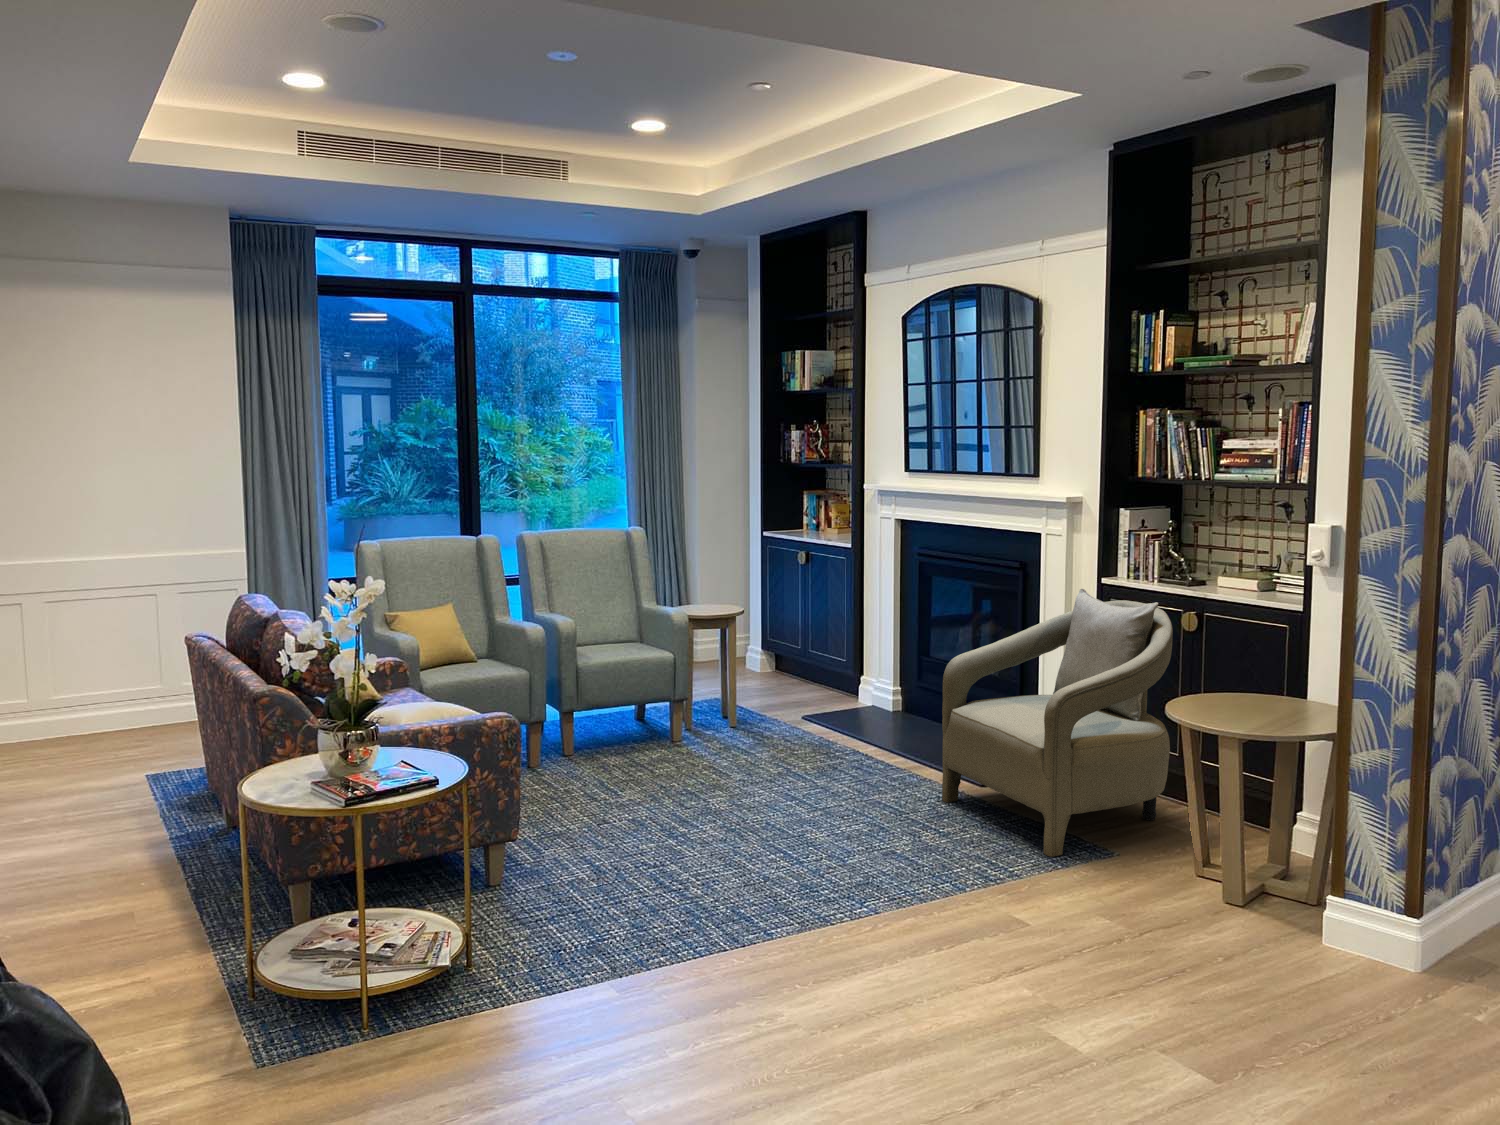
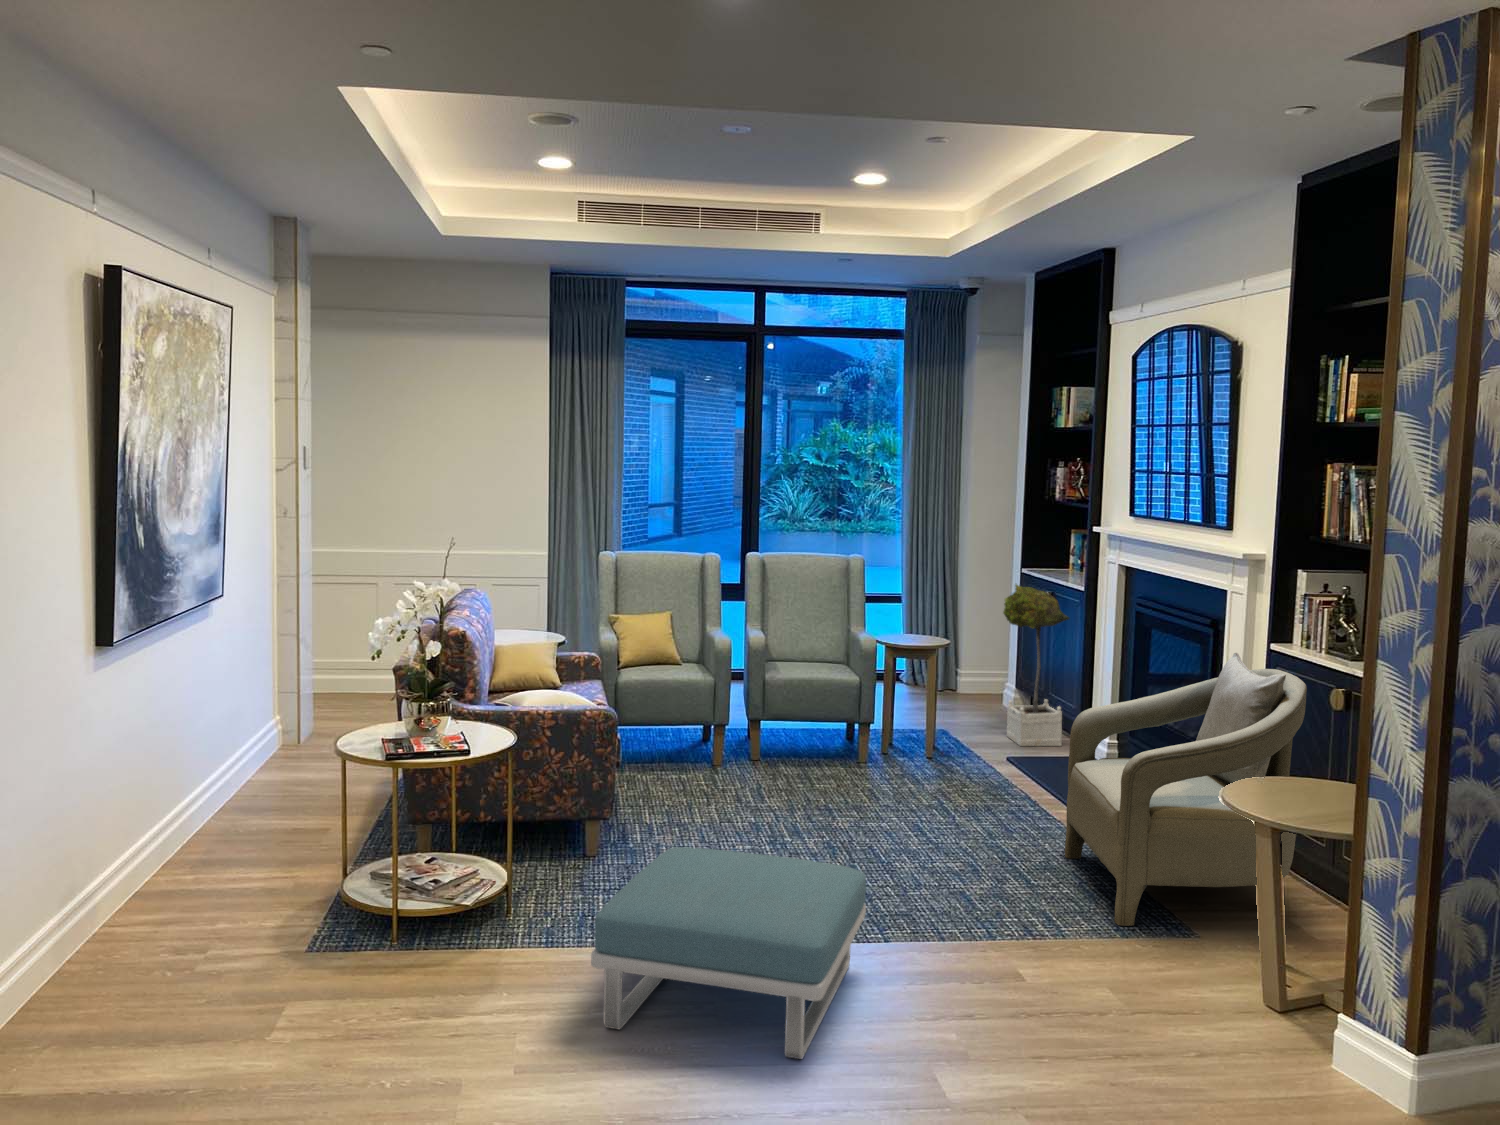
potted tree: none [772,545,837,704] -> present [1003,584,1069,746]
footstool: none [661,842,938,1066] -> present [591,847,866,1059]

